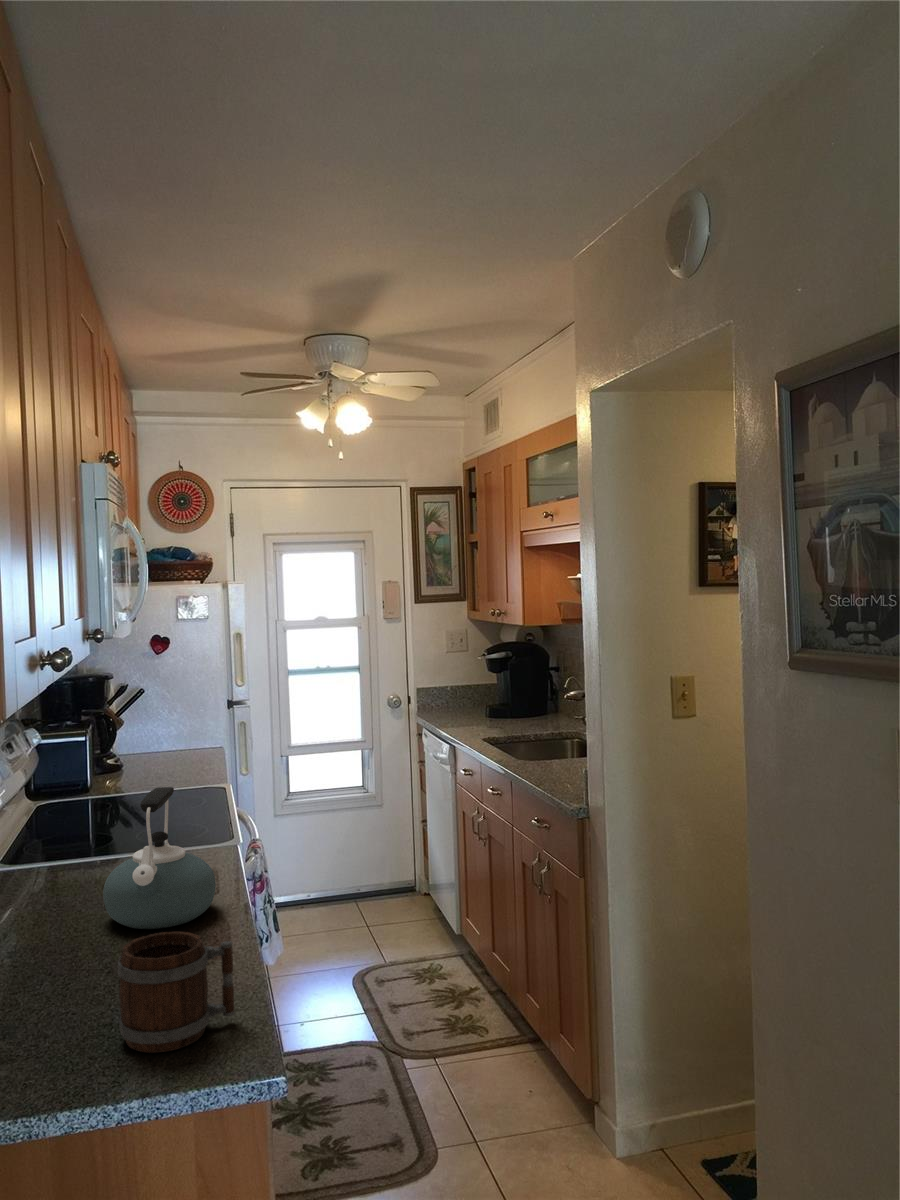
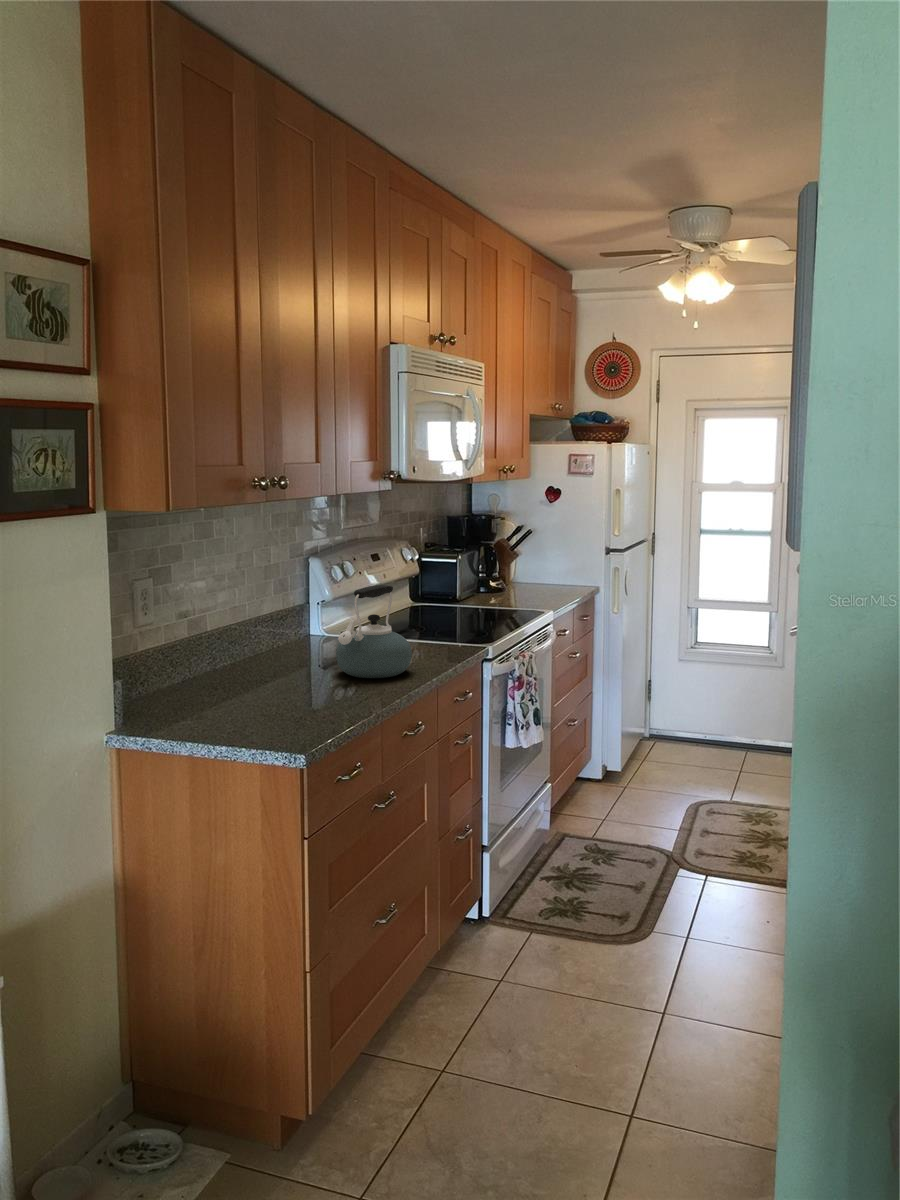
mug: present [118,932,235,1053] -> none [255,660,325,726]

